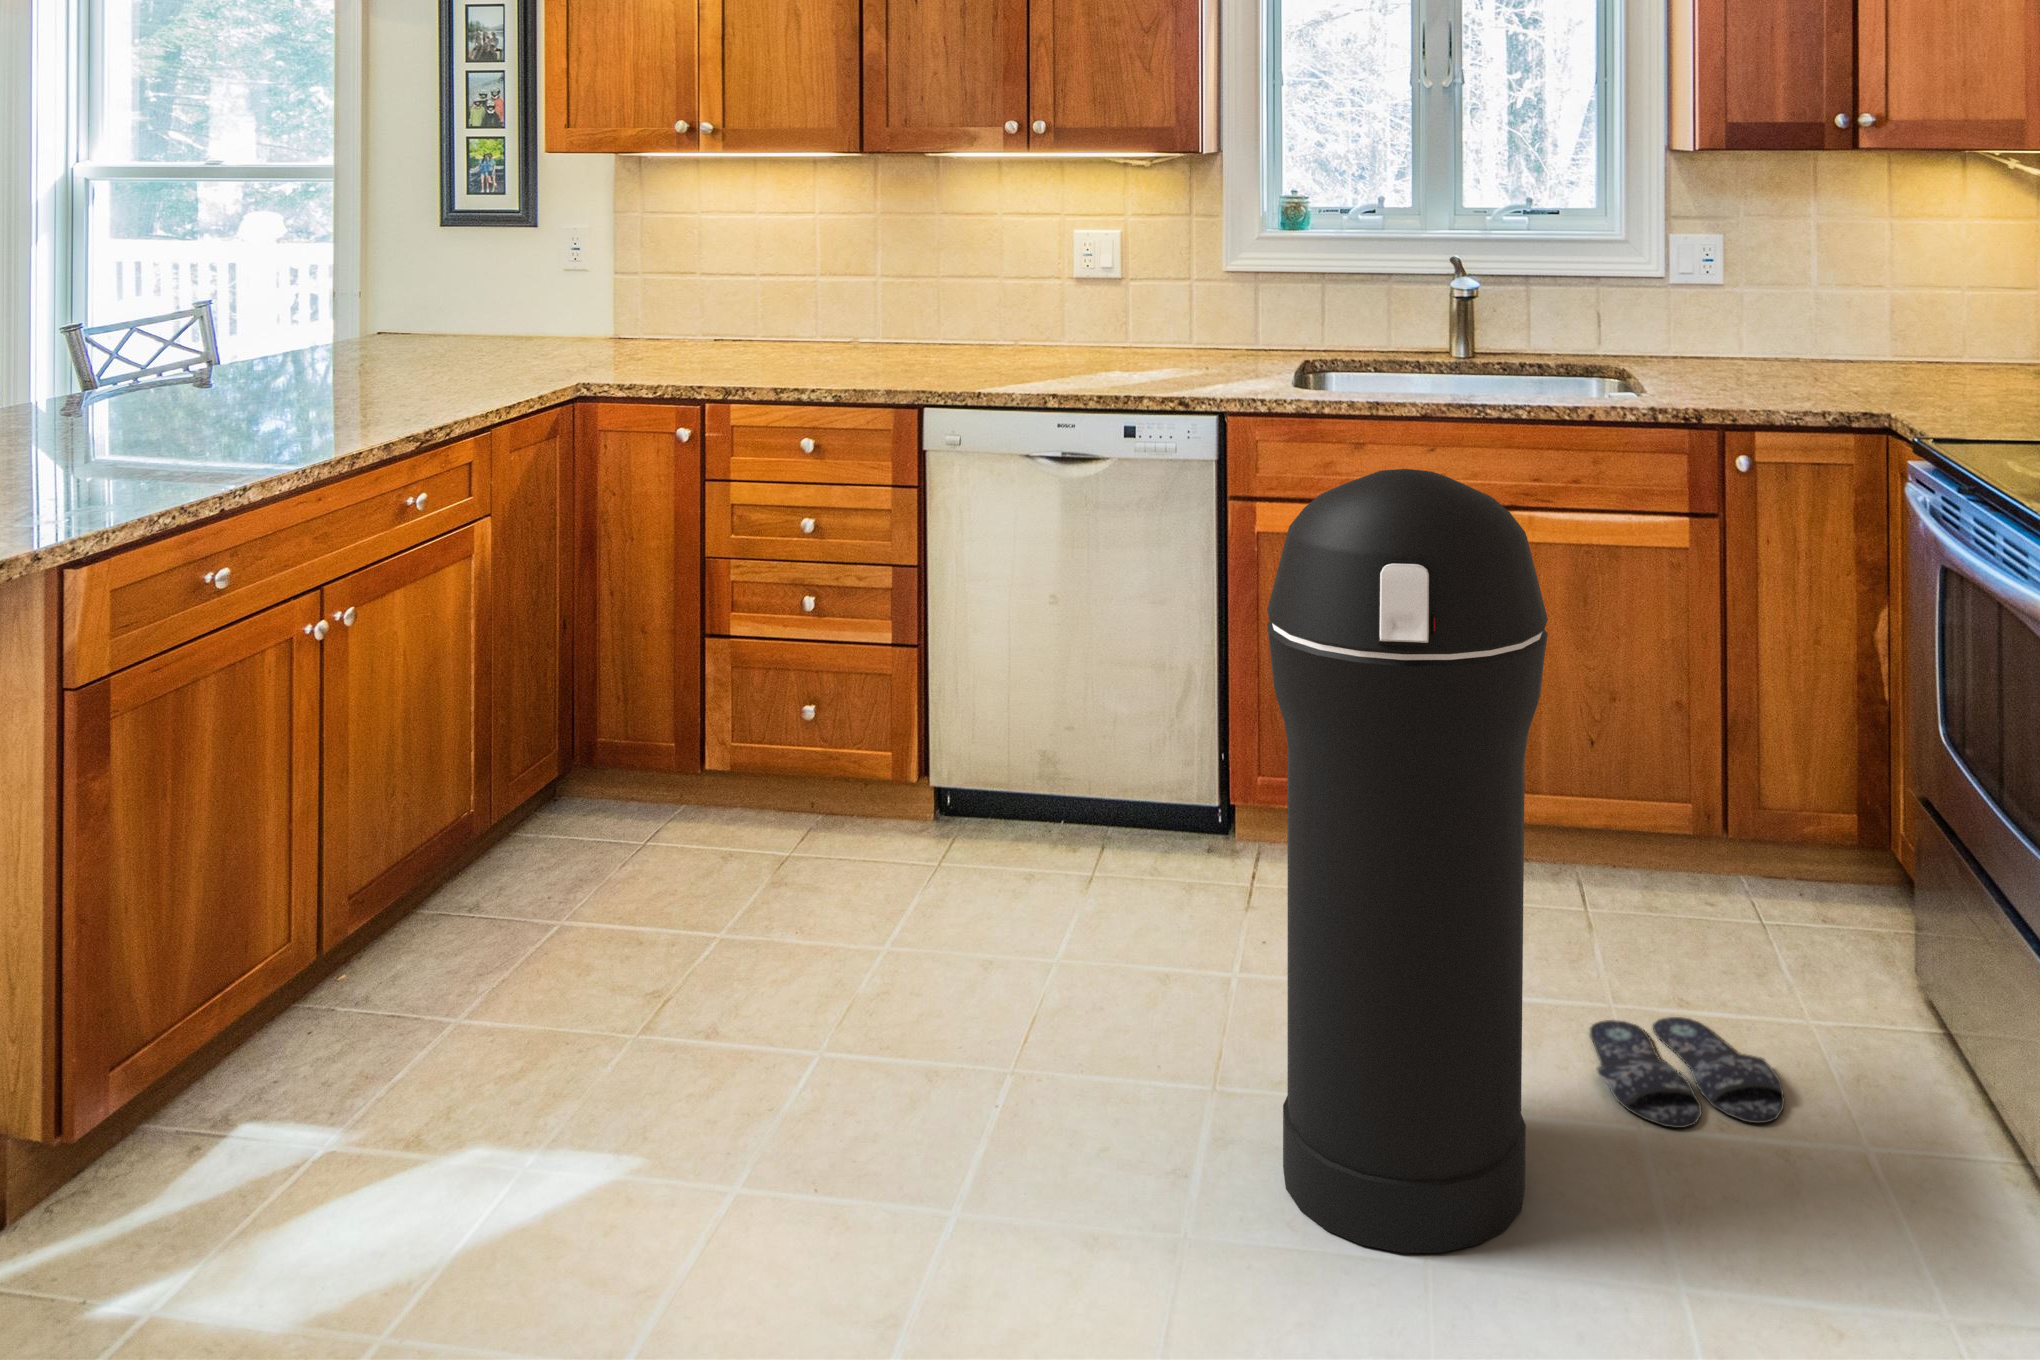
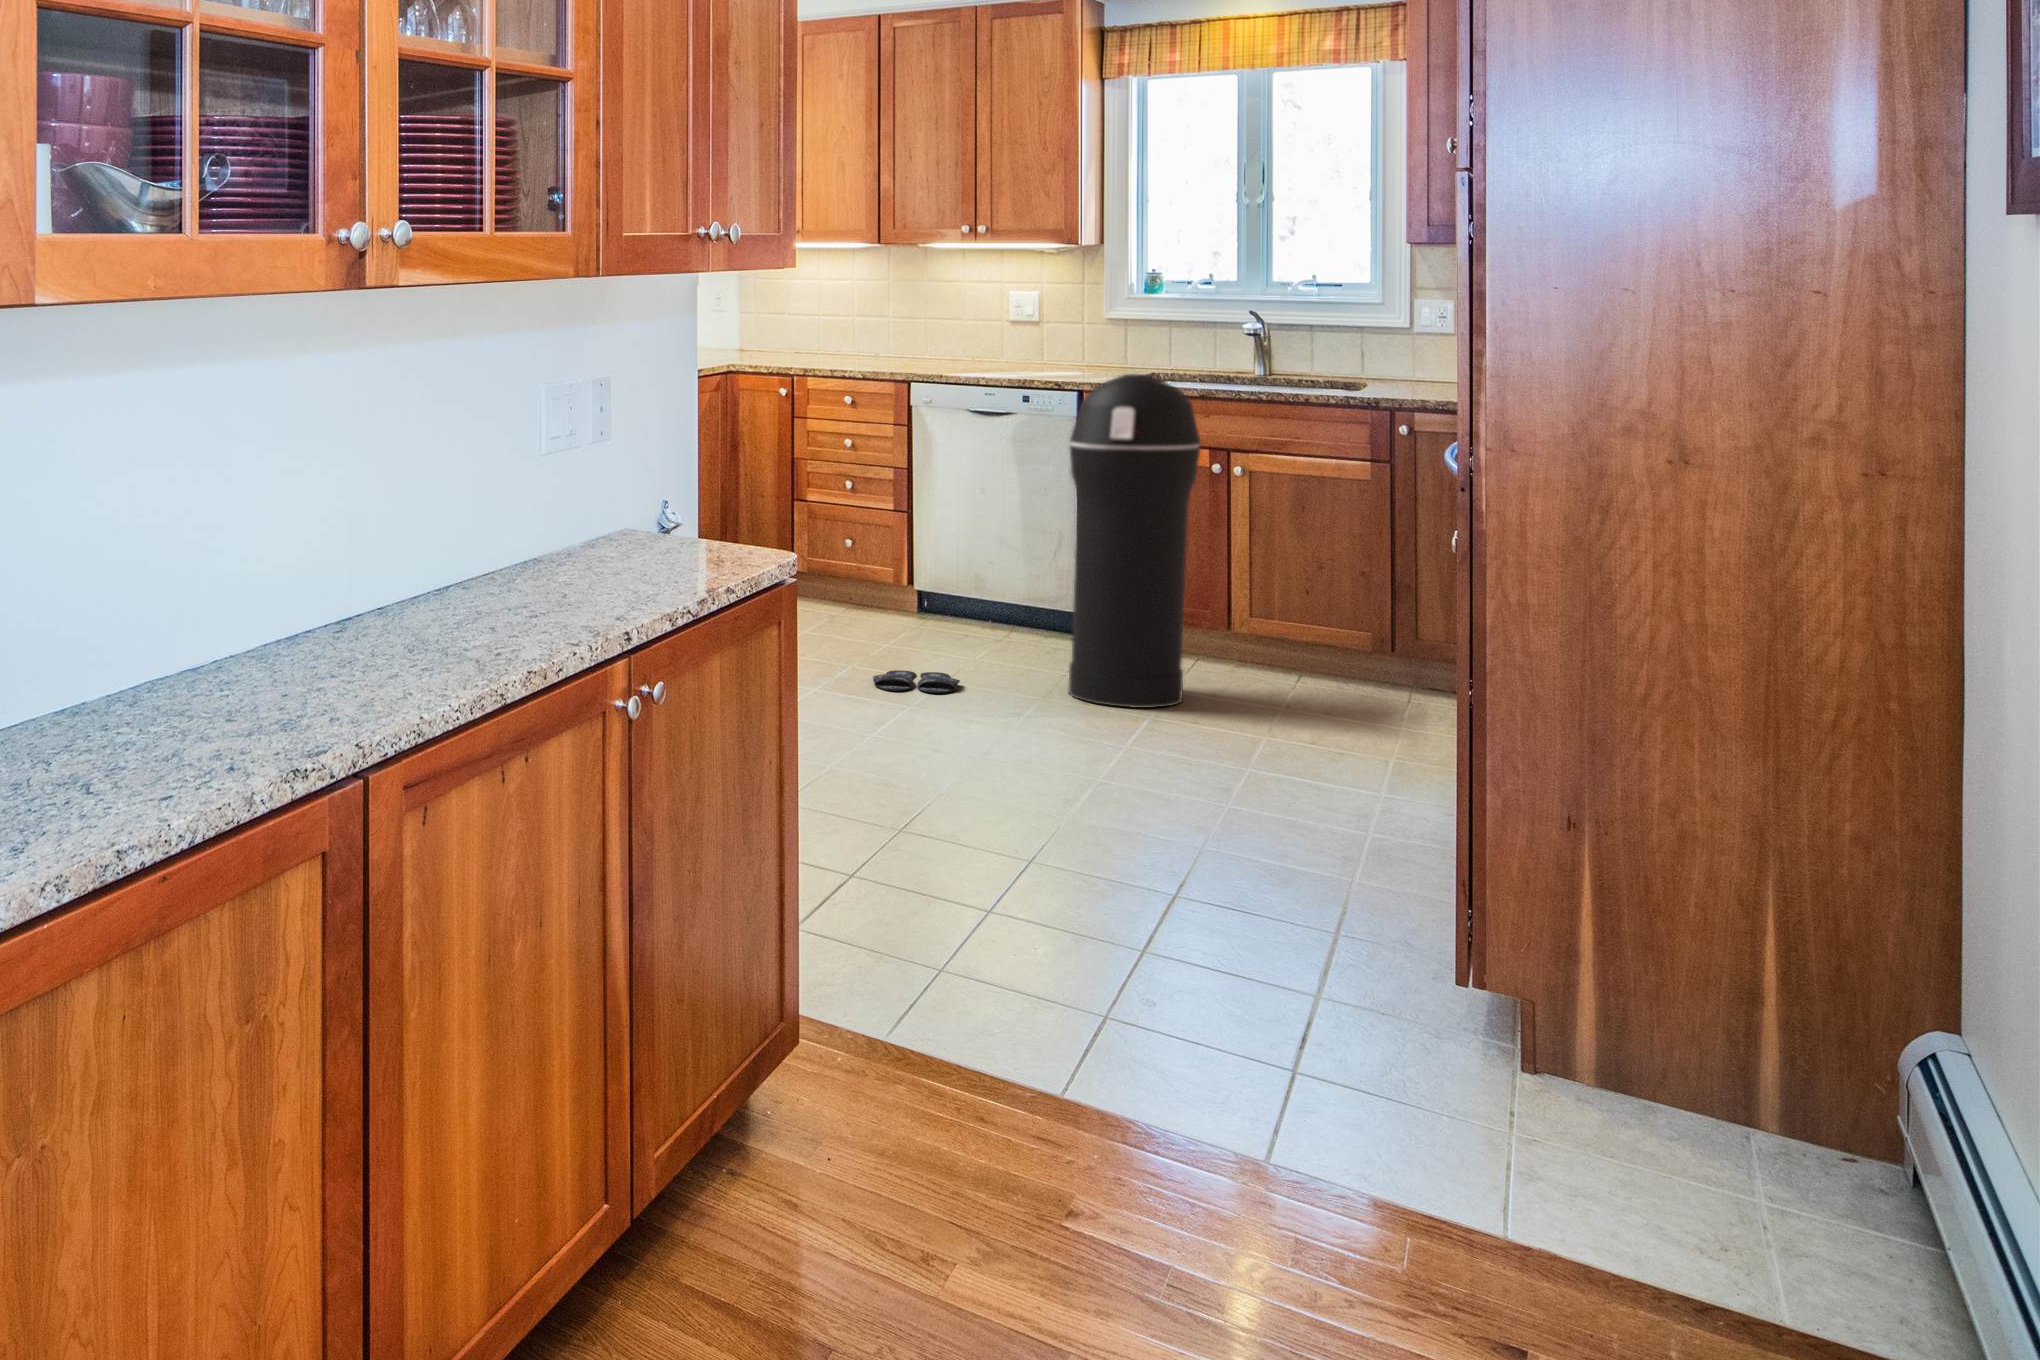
slippers: present [1590,1017,1785,1128] -> present [873,670,960,693]

